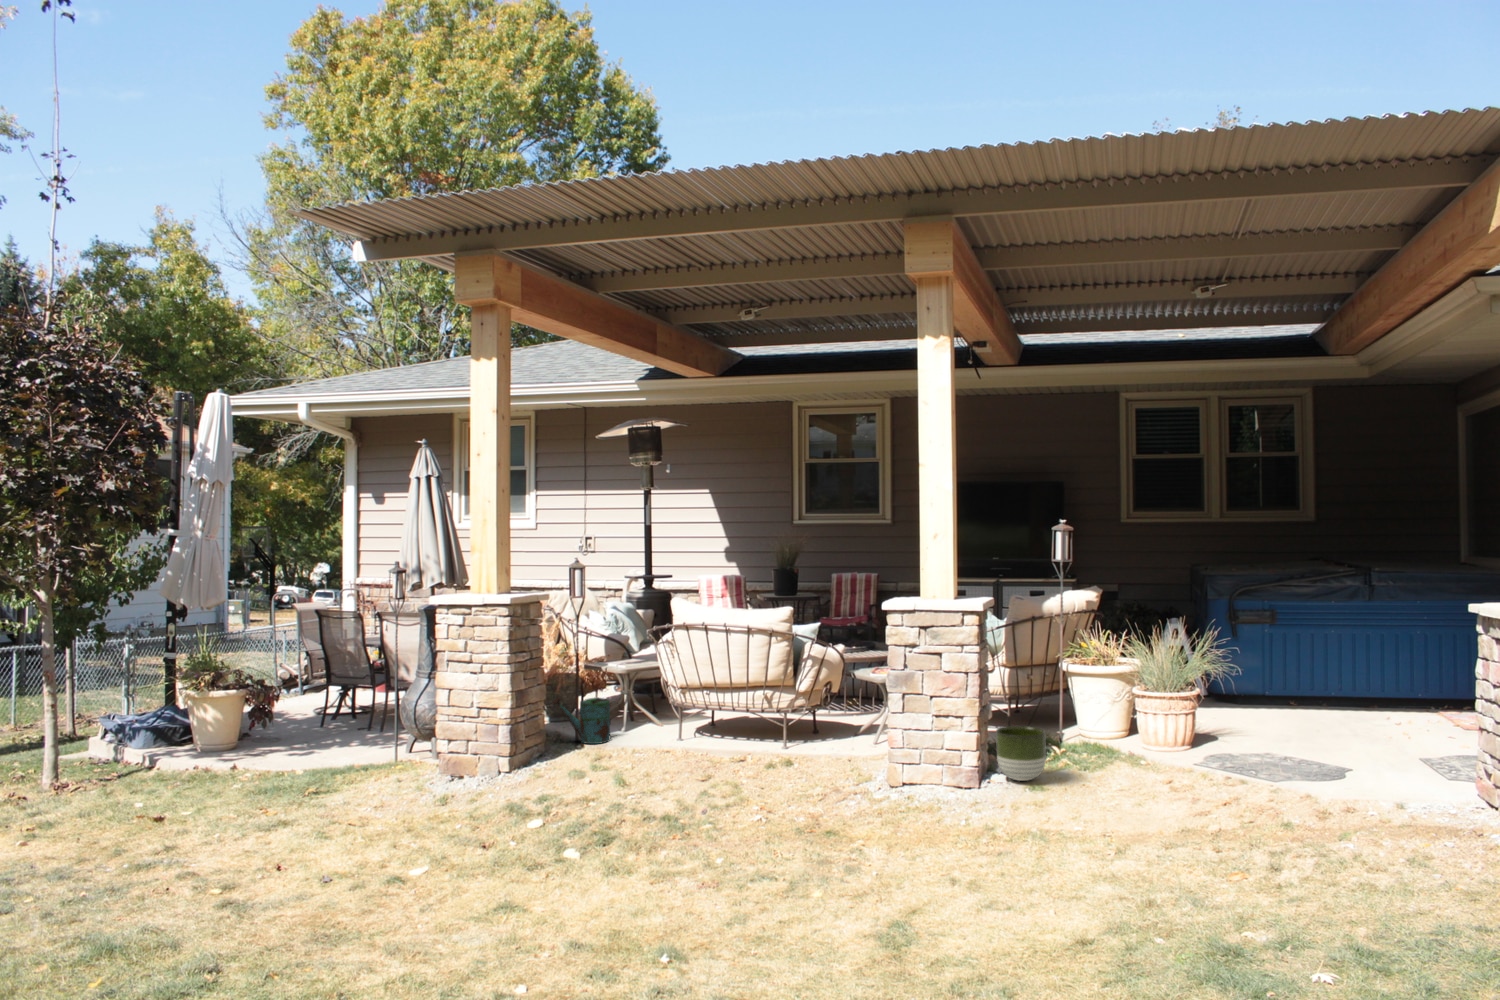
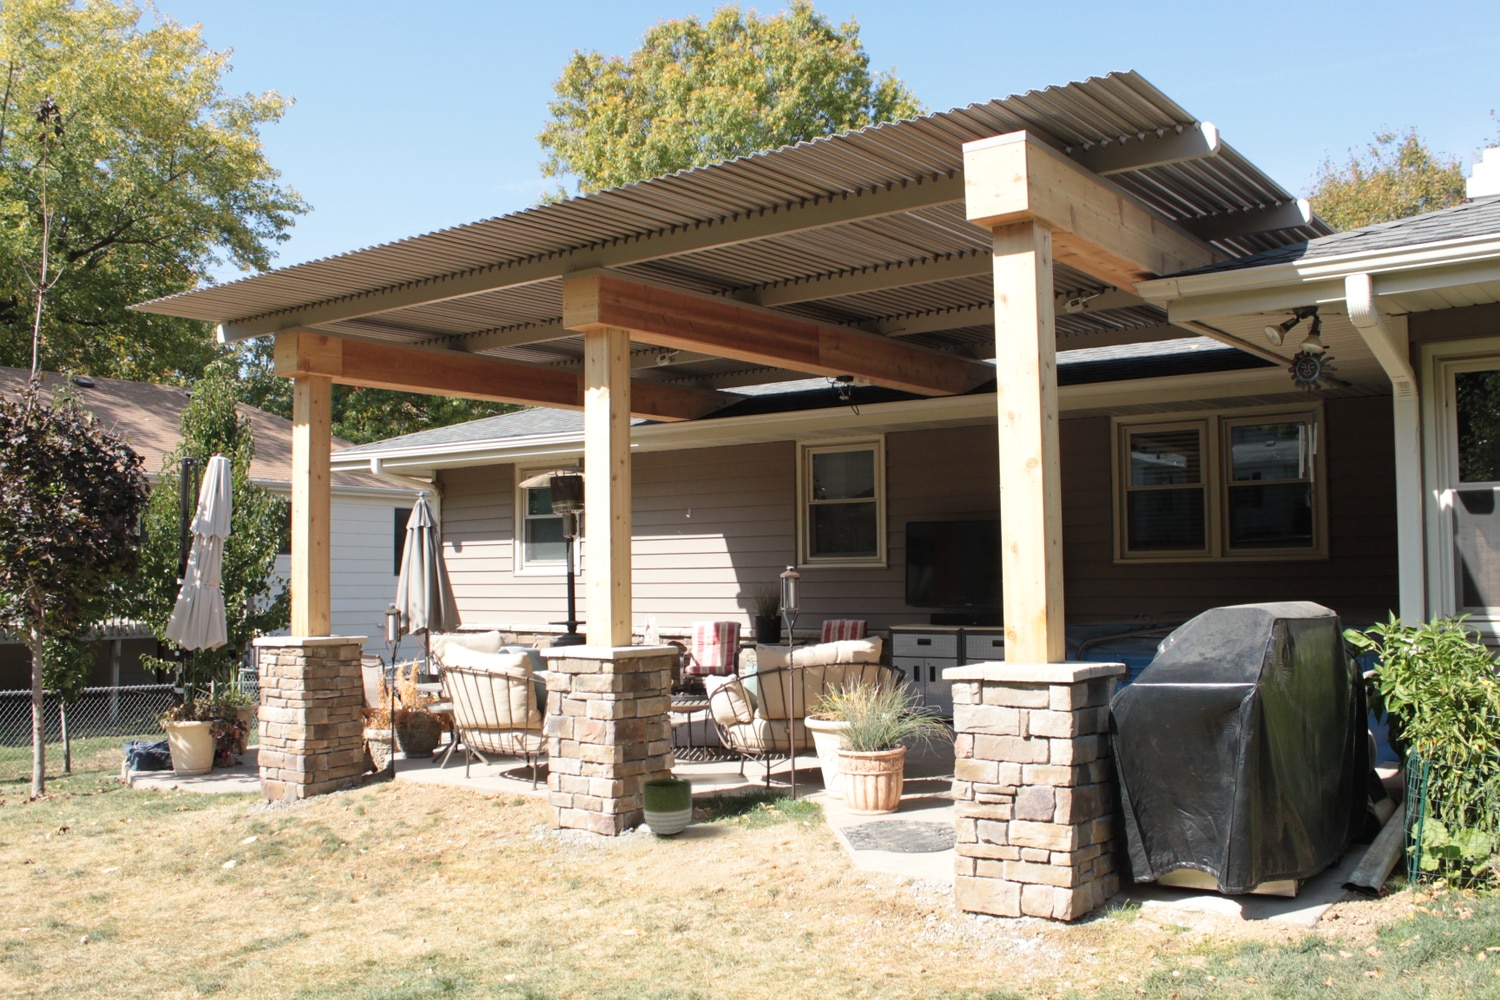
watering can: present [552,697,620,744] -> none [366,733,432,779]

